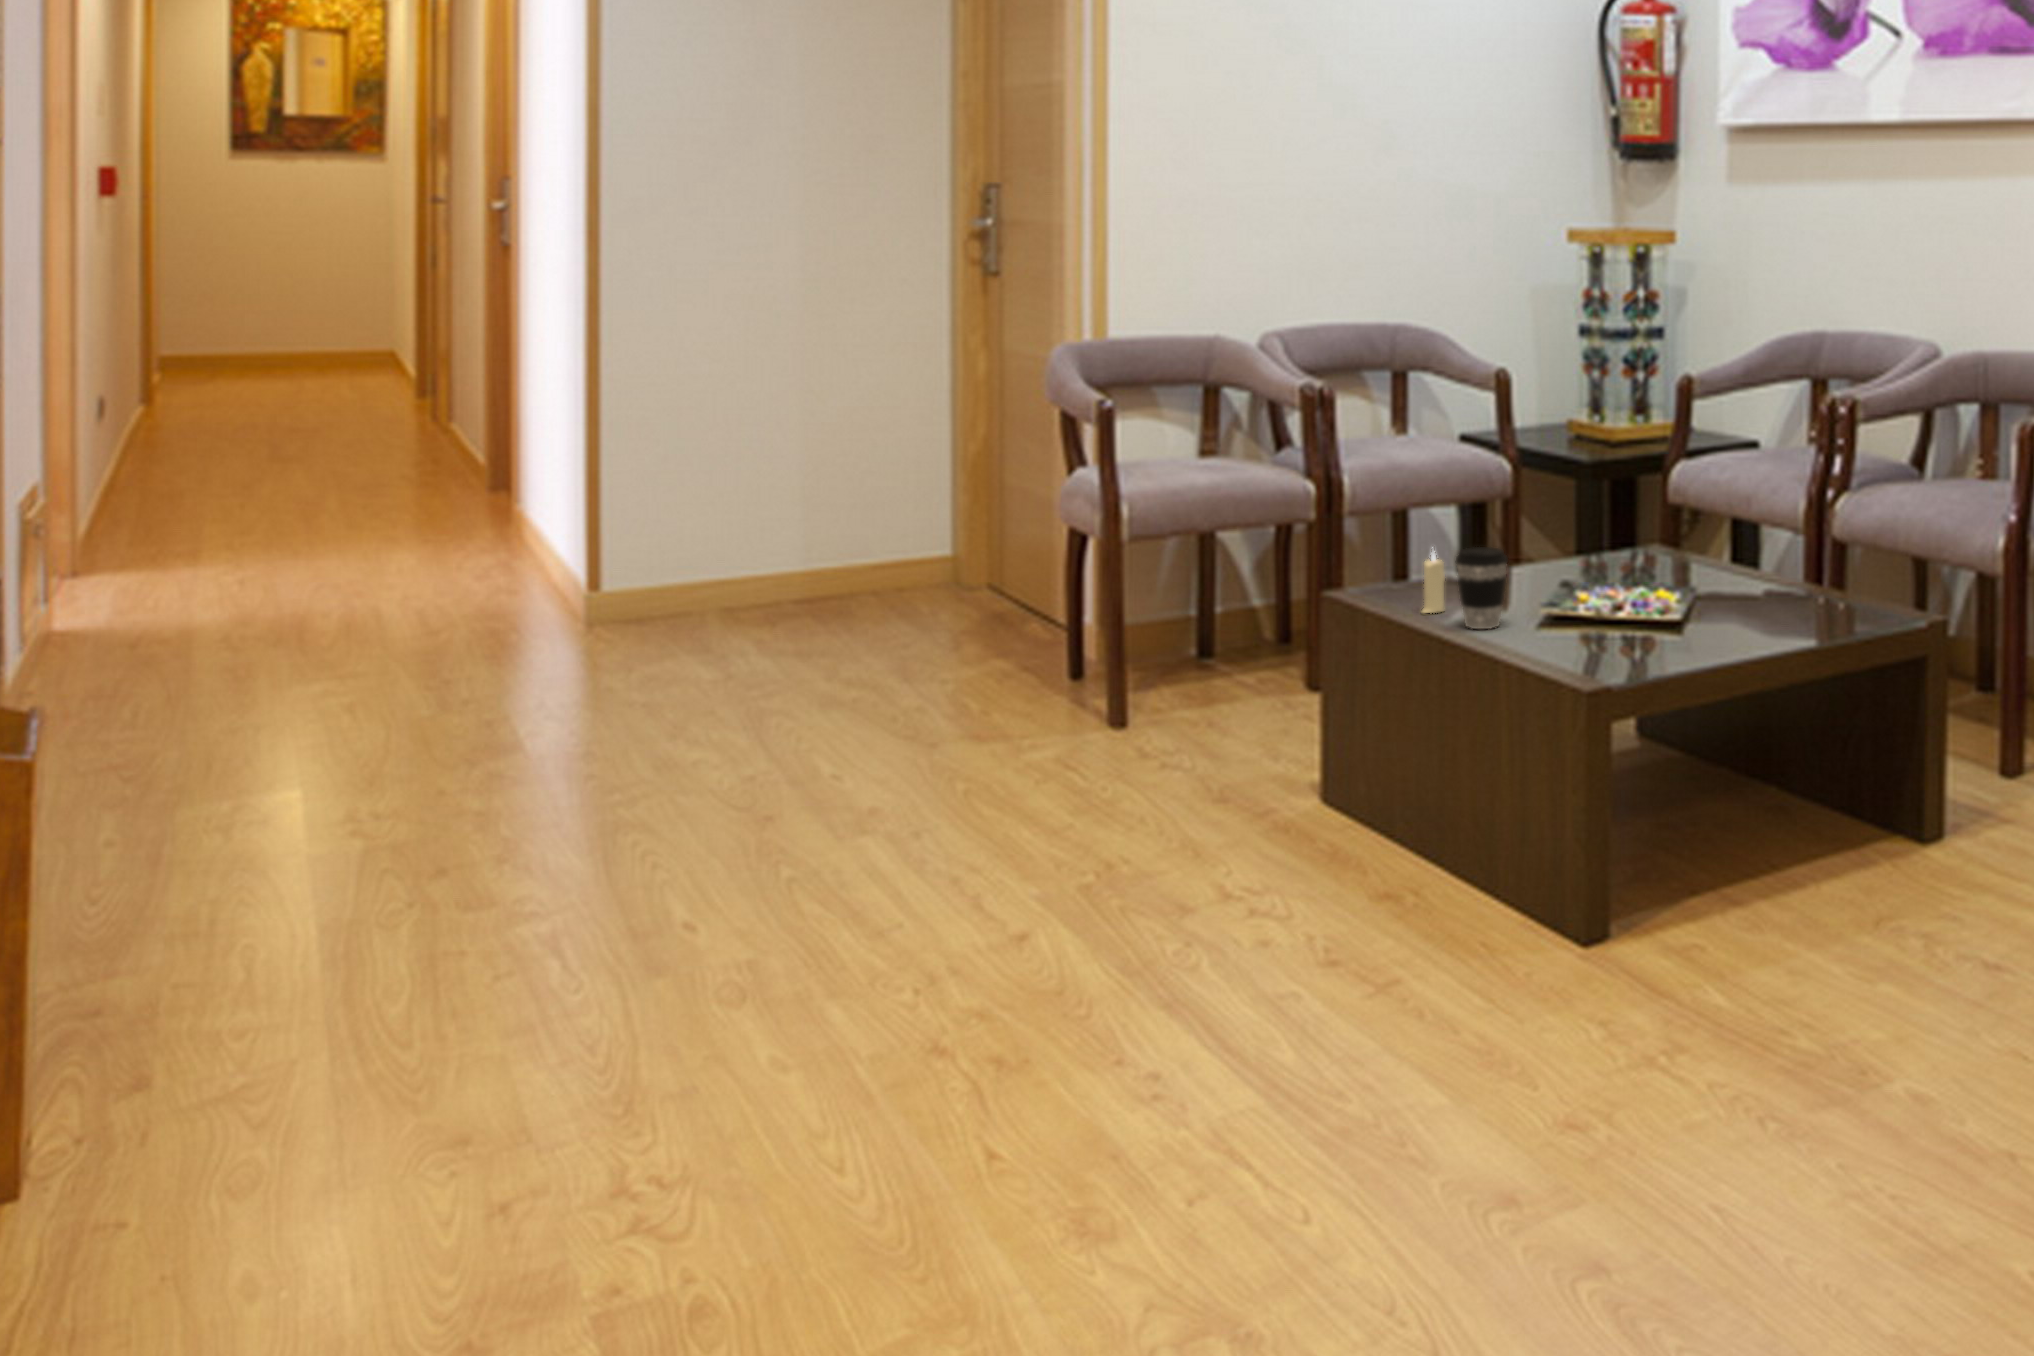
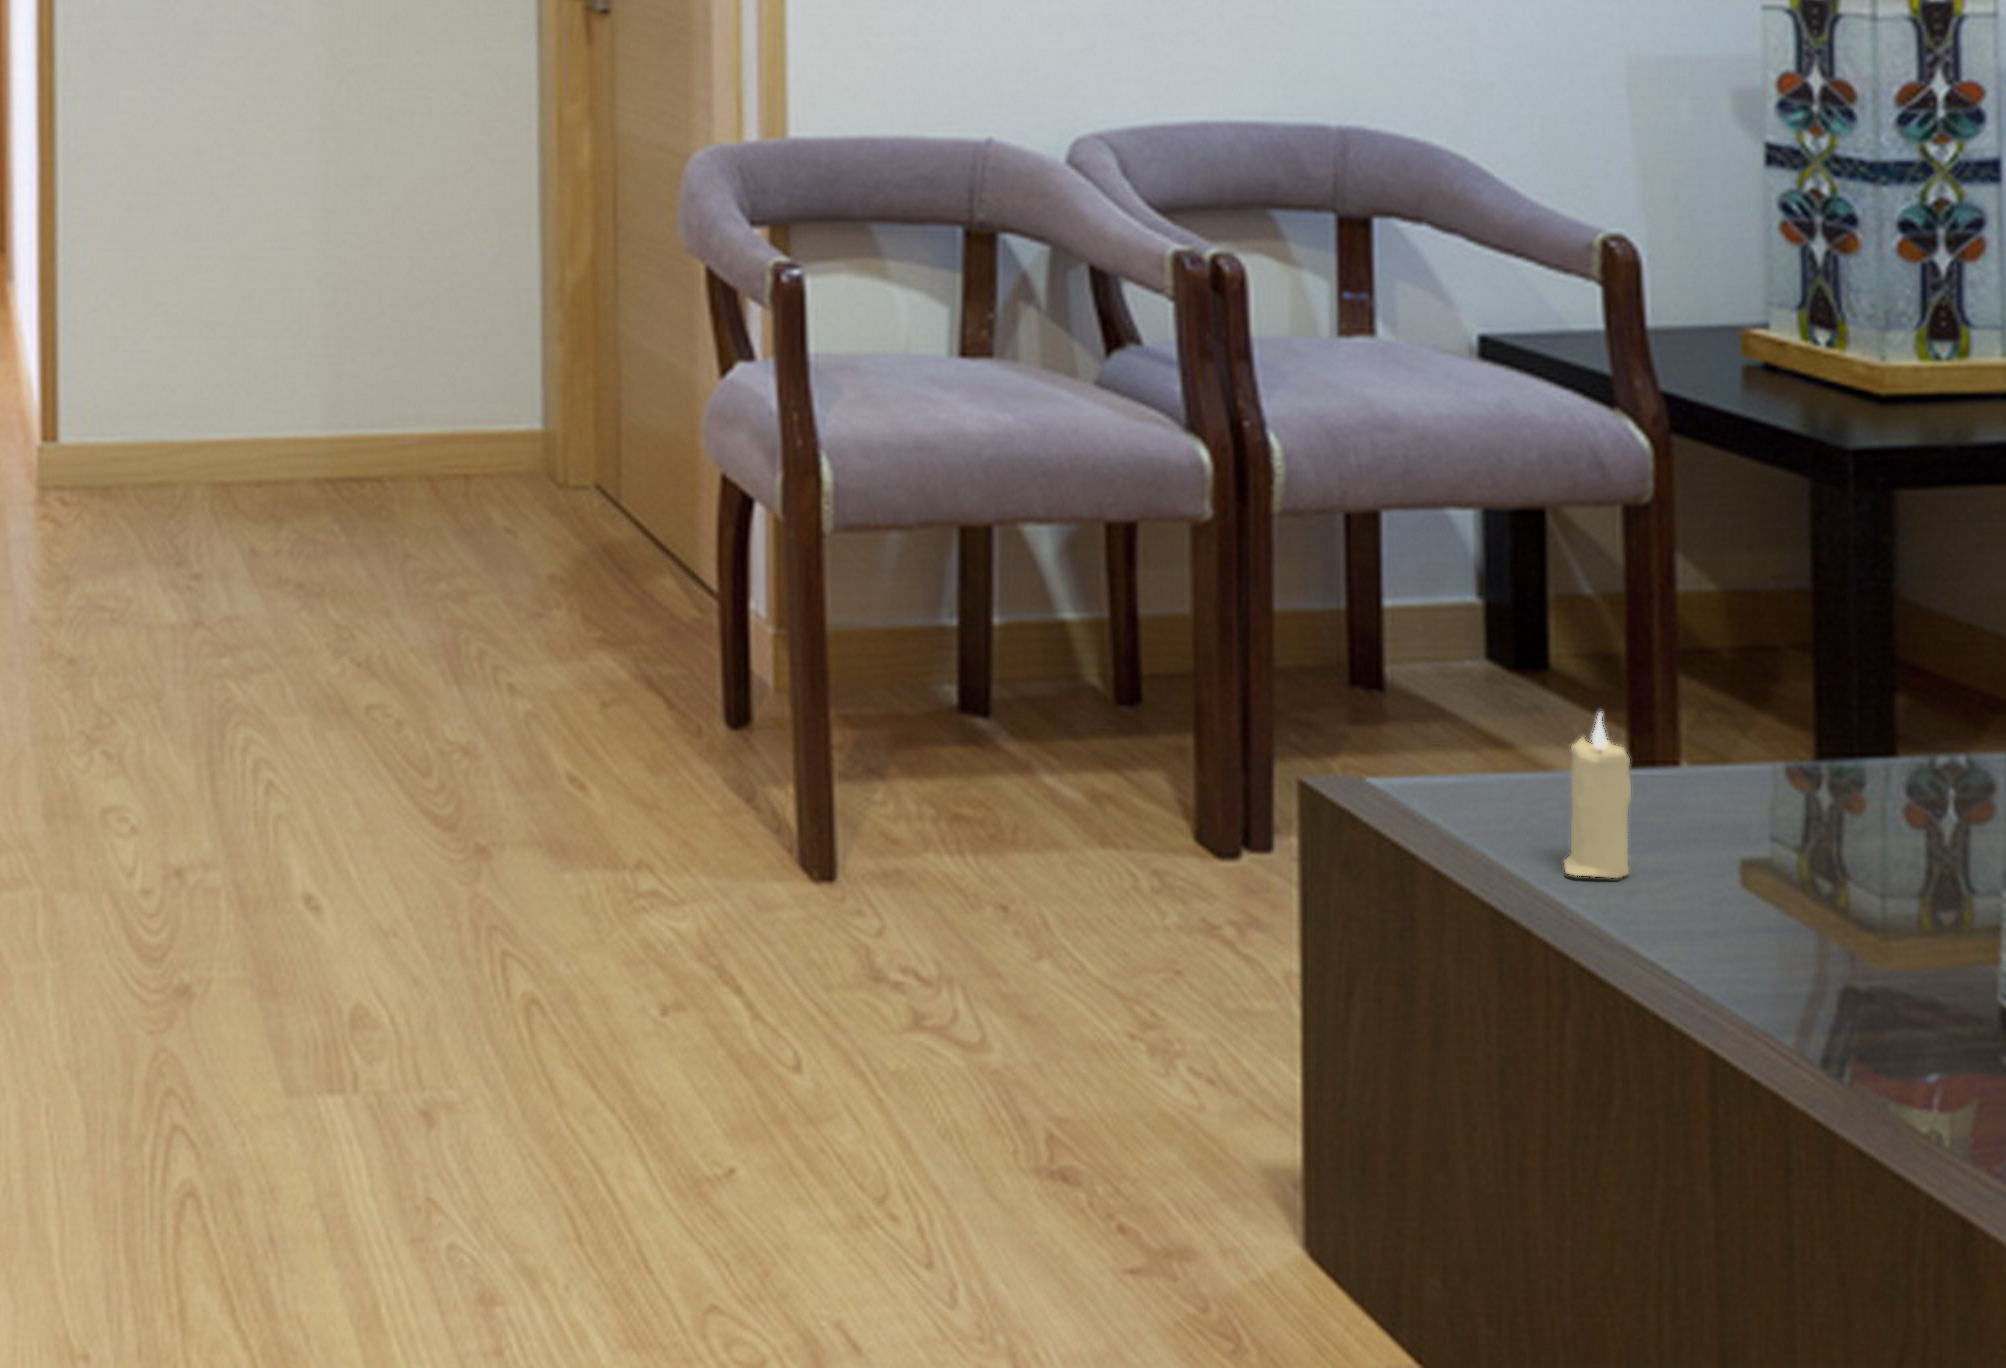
coffee cup: present [1455,547,1508,629] -> none [1690,745,1854,976]

